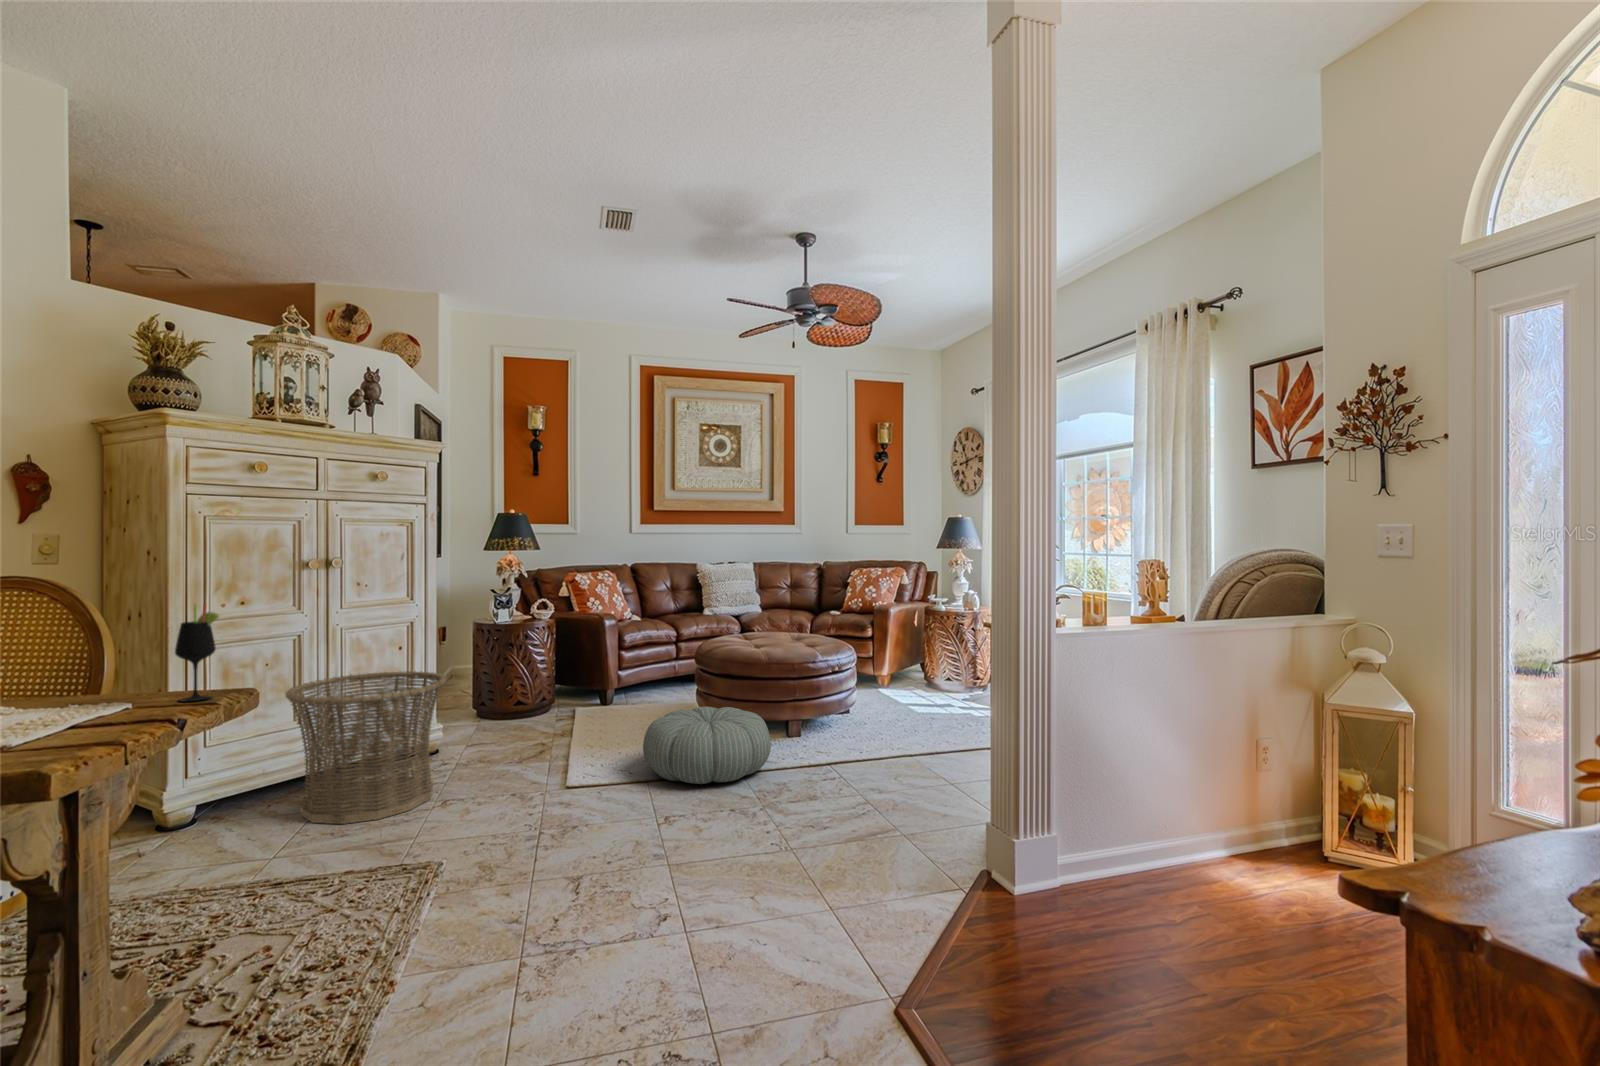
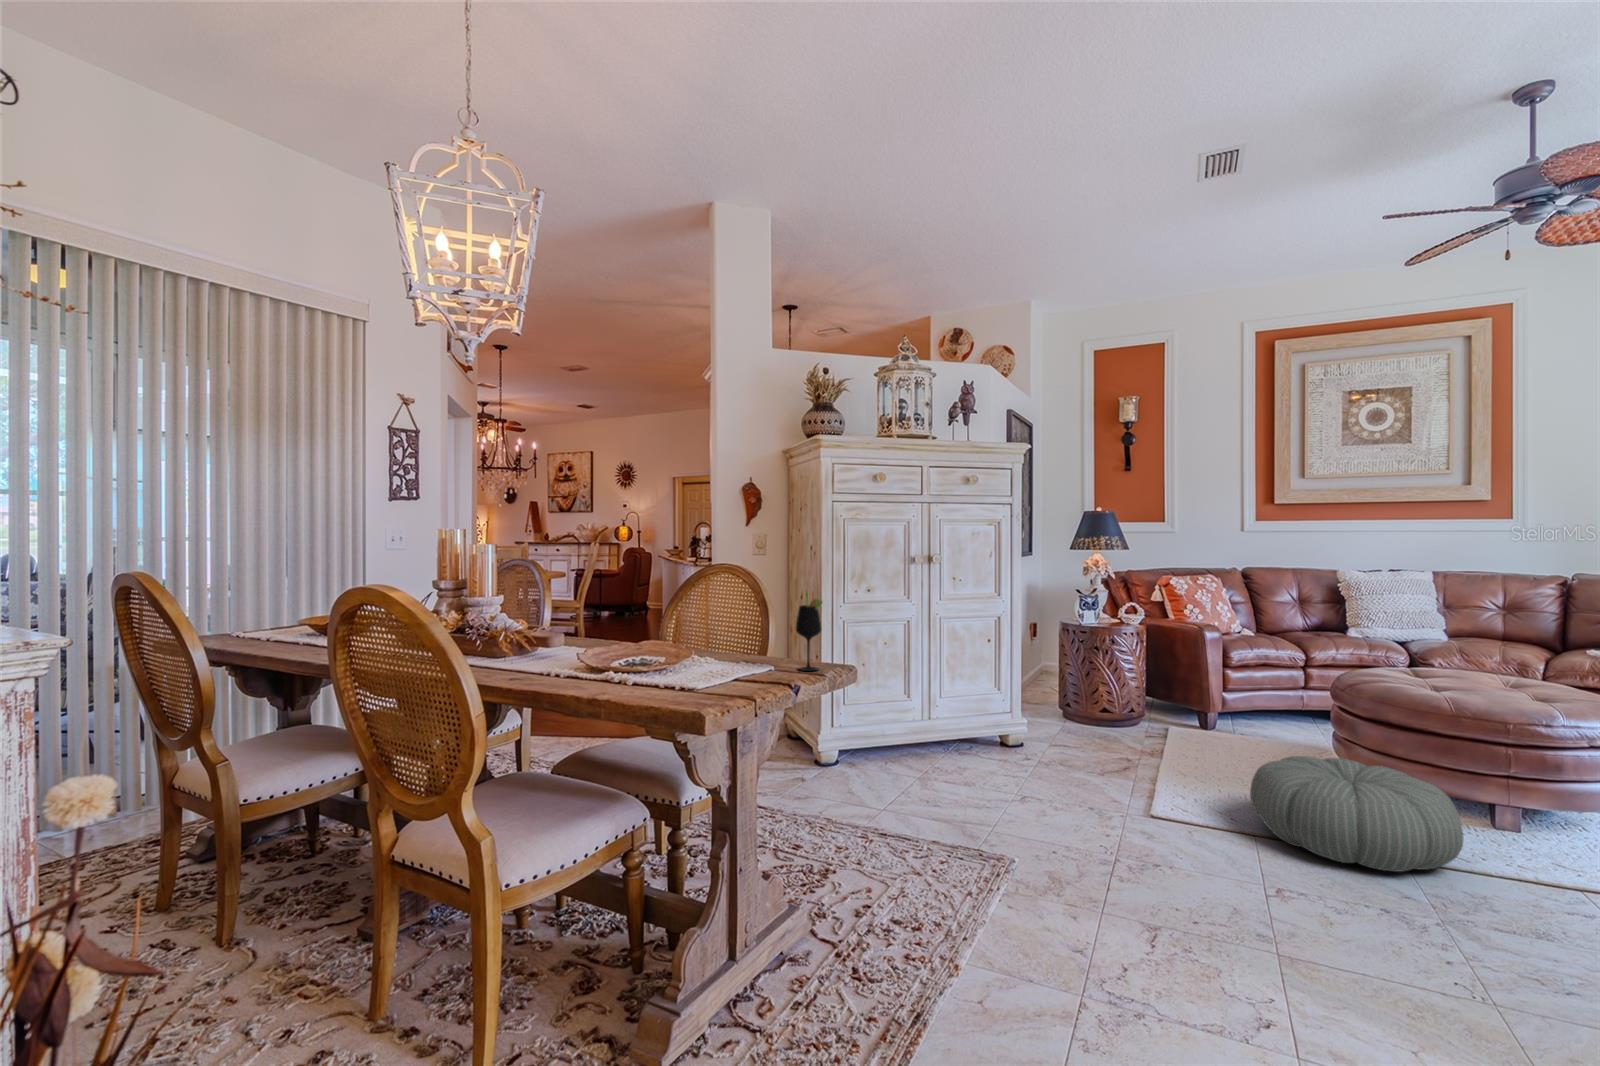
basket: present [285,671,447,824] -> none [896,659,1027,797]

